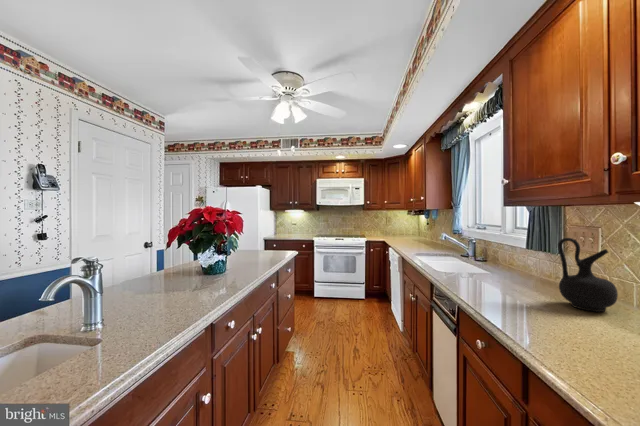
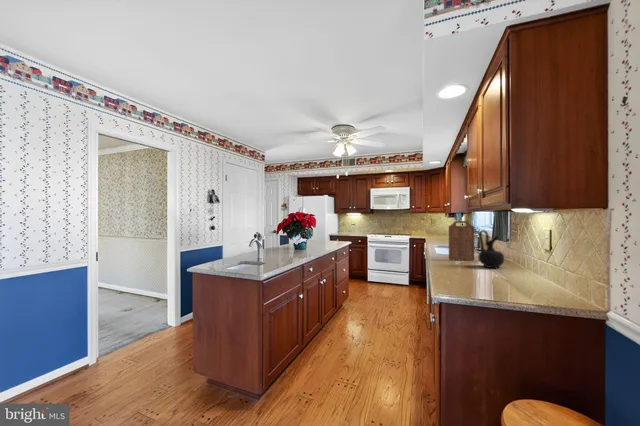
cutting board: none [479,220,522,288] -> present [449,221,474,261]

